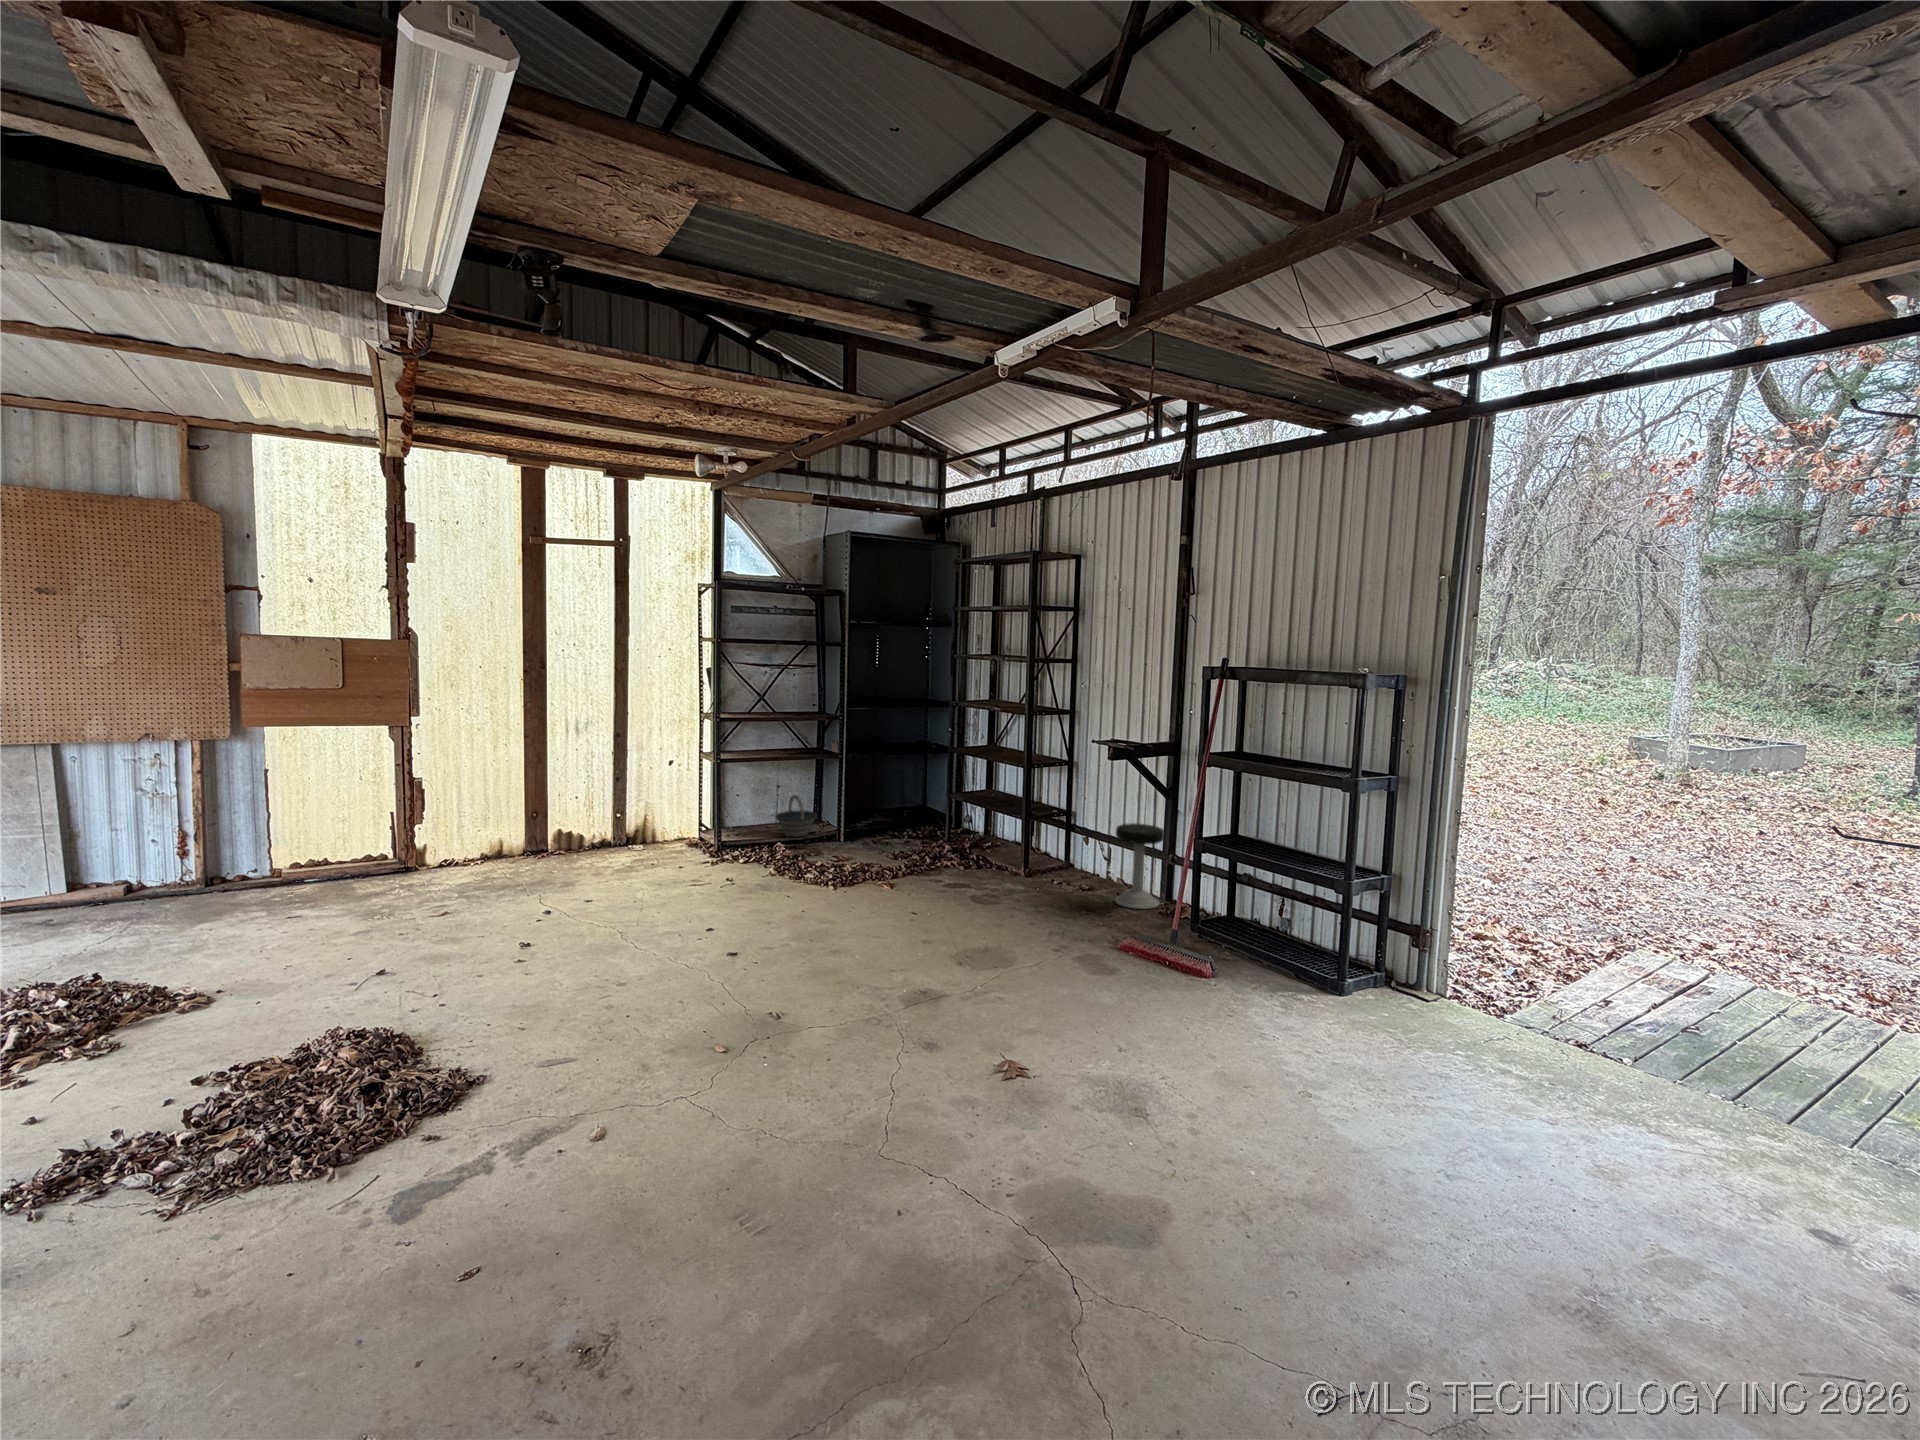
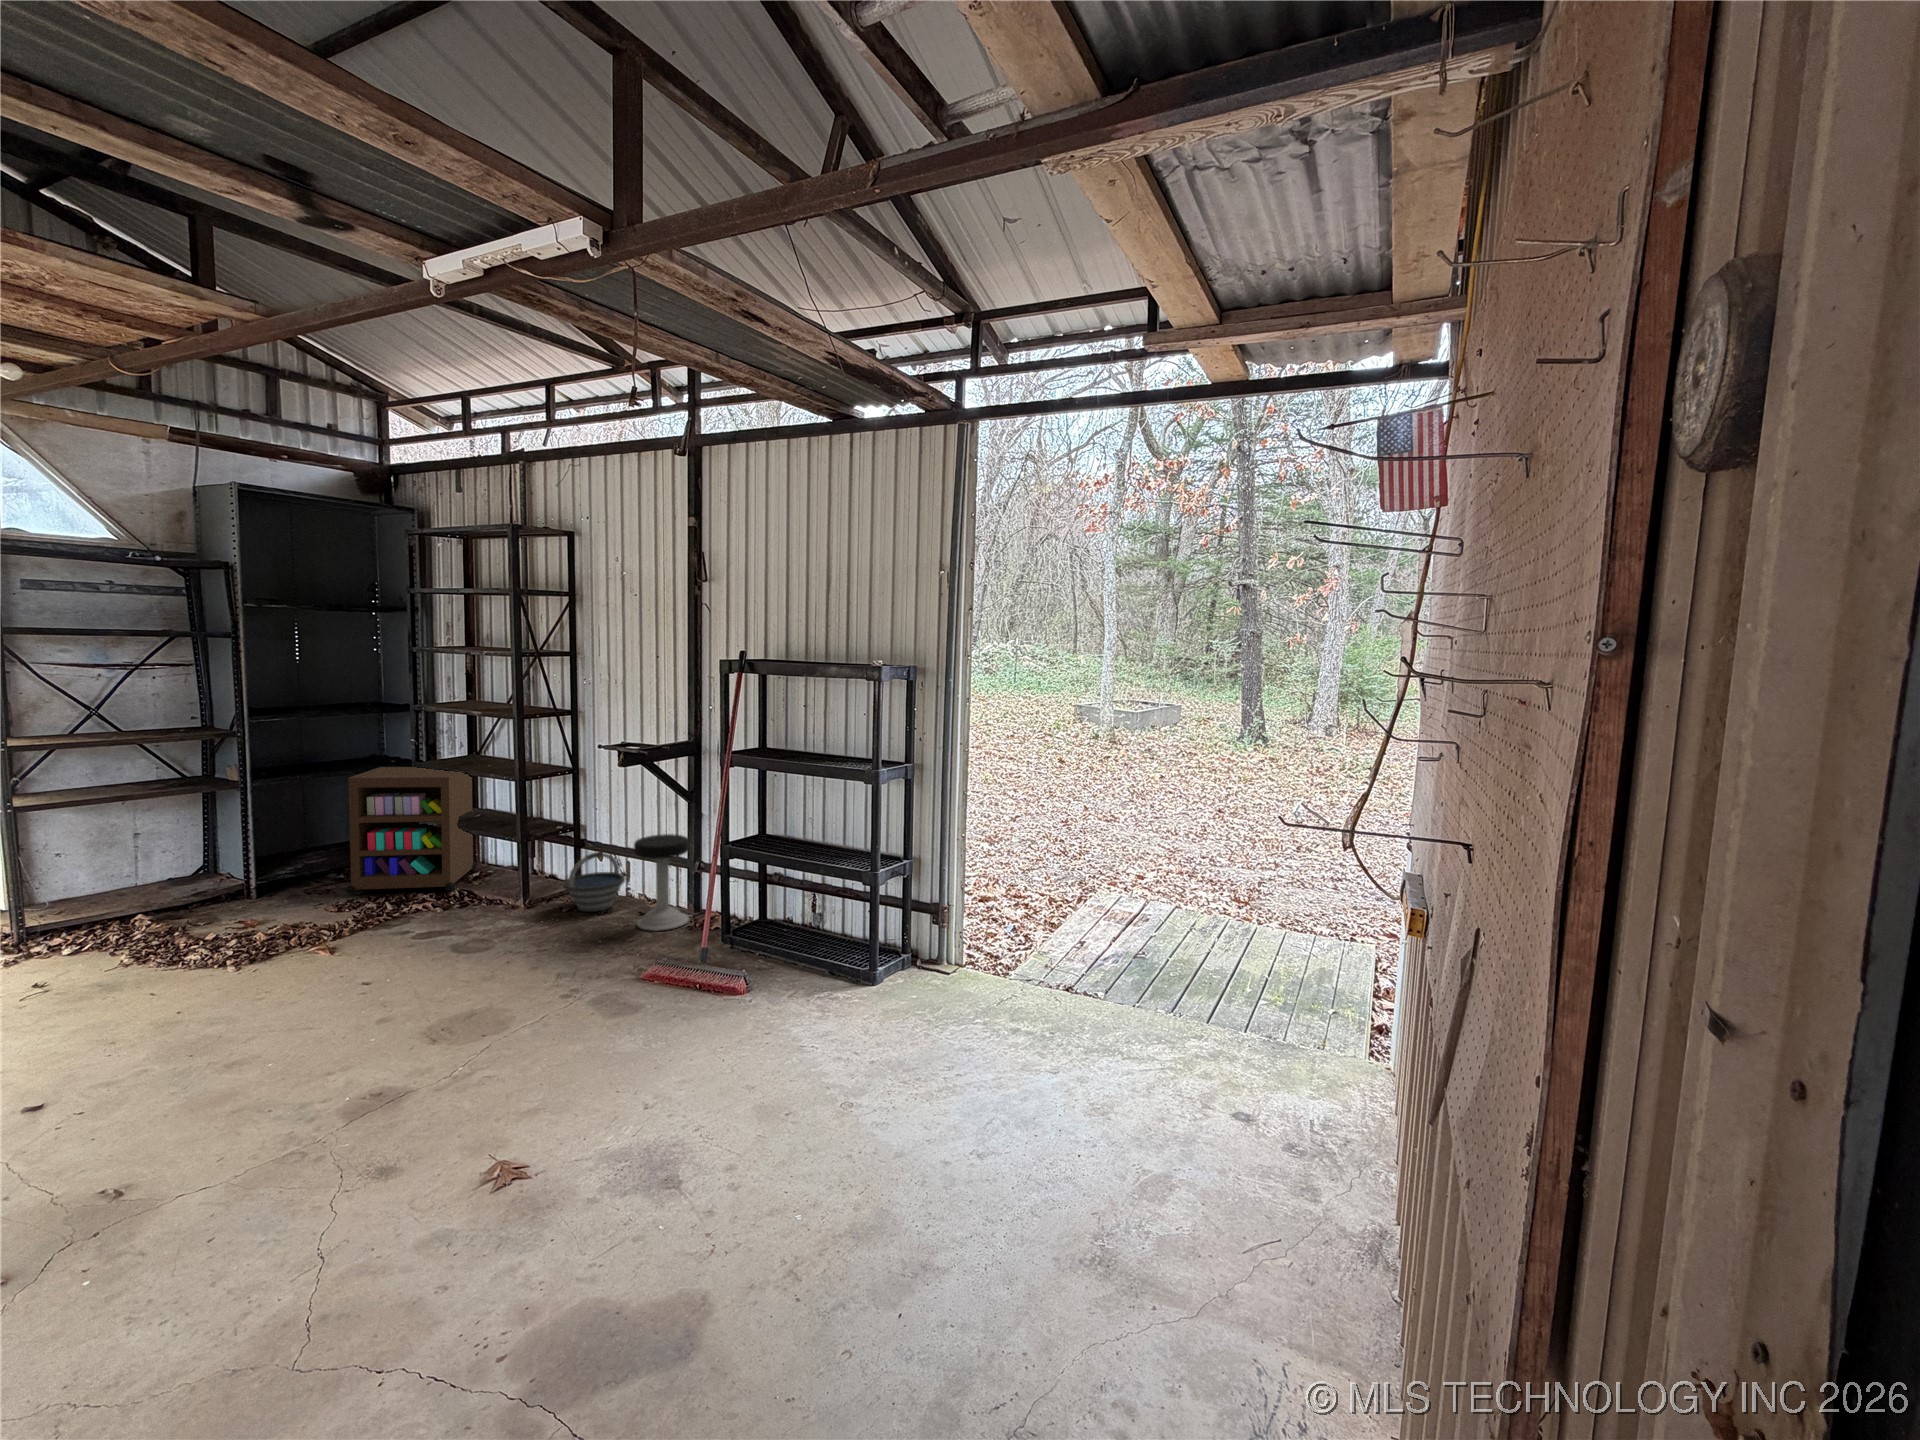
storage cabinet: none [902,748,990,851] -> present [345,767,477,894]
bucket: present [775,795,817,837] -> present [563,853,625,912]

